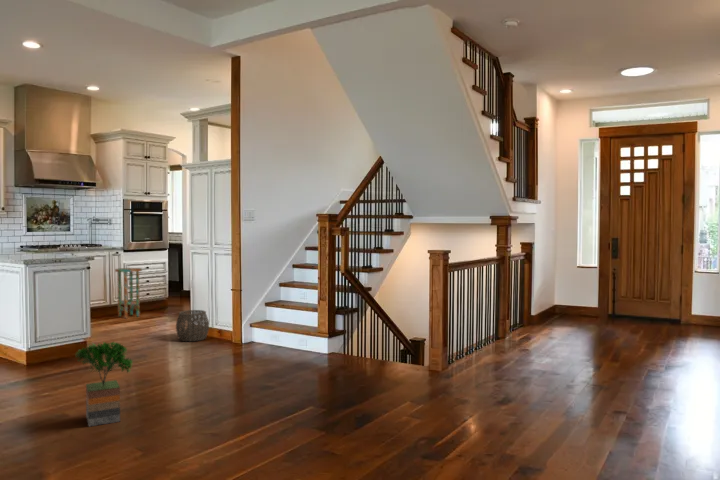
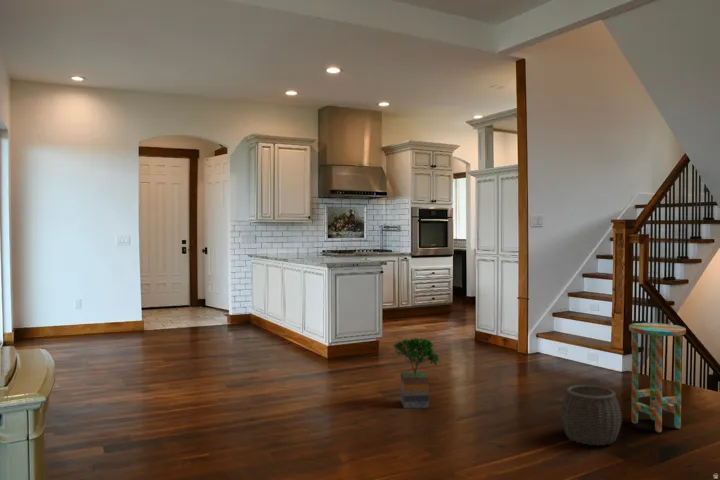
side table: present [115,268,142,318] -> present [629,323,686,432]
woven basket: present [176,310,209,341] -> present [561,385,621,445]

